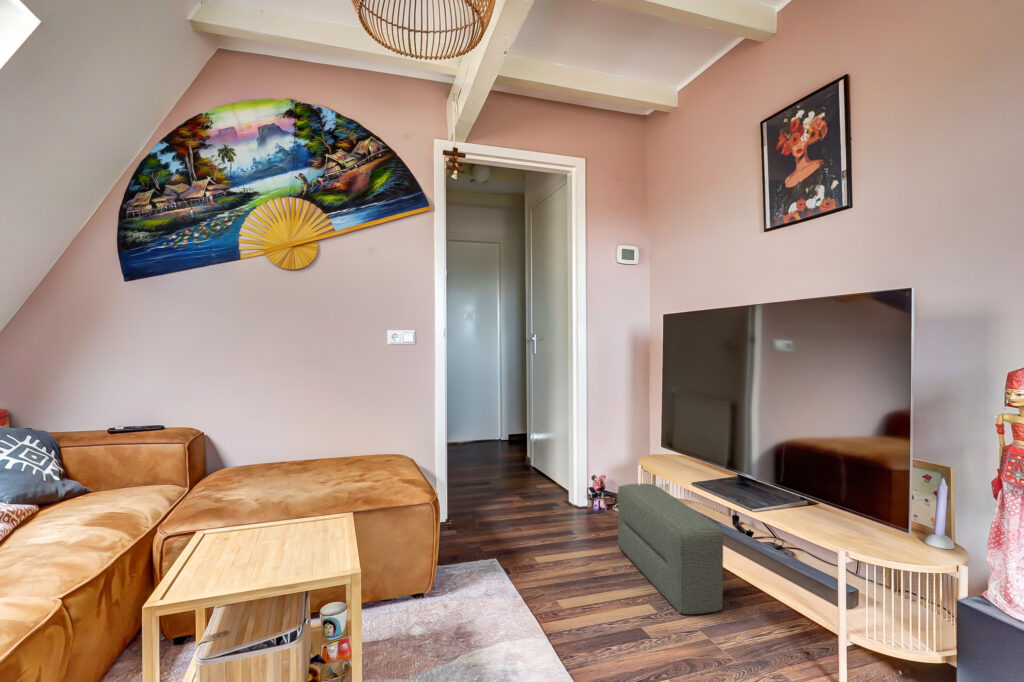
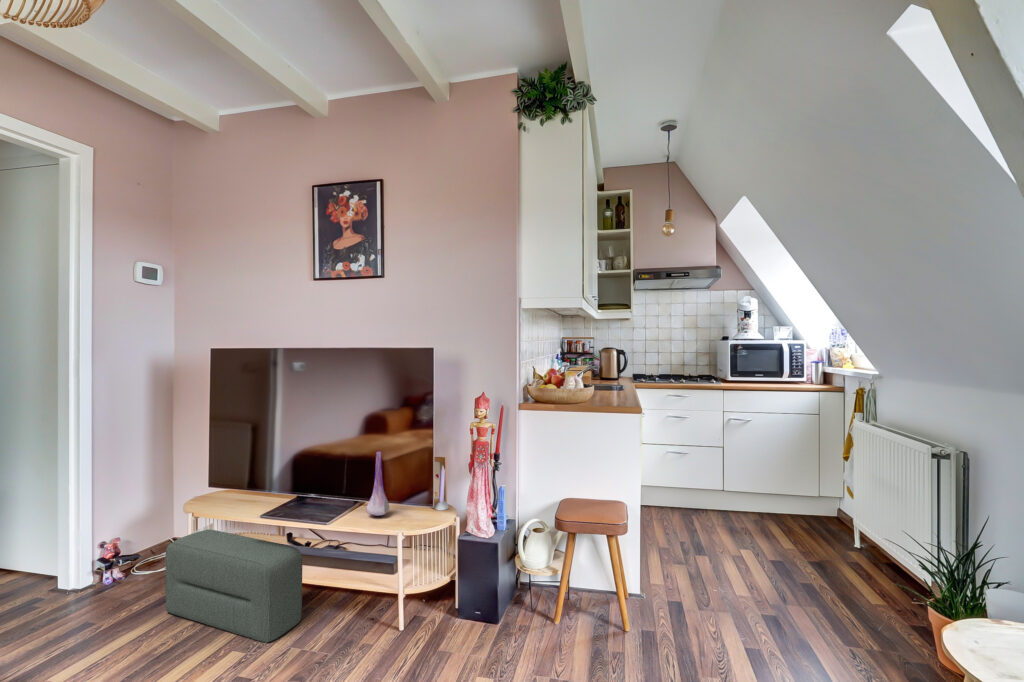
vase: none [802,430,837,522] -> present [366,451,389,516]

